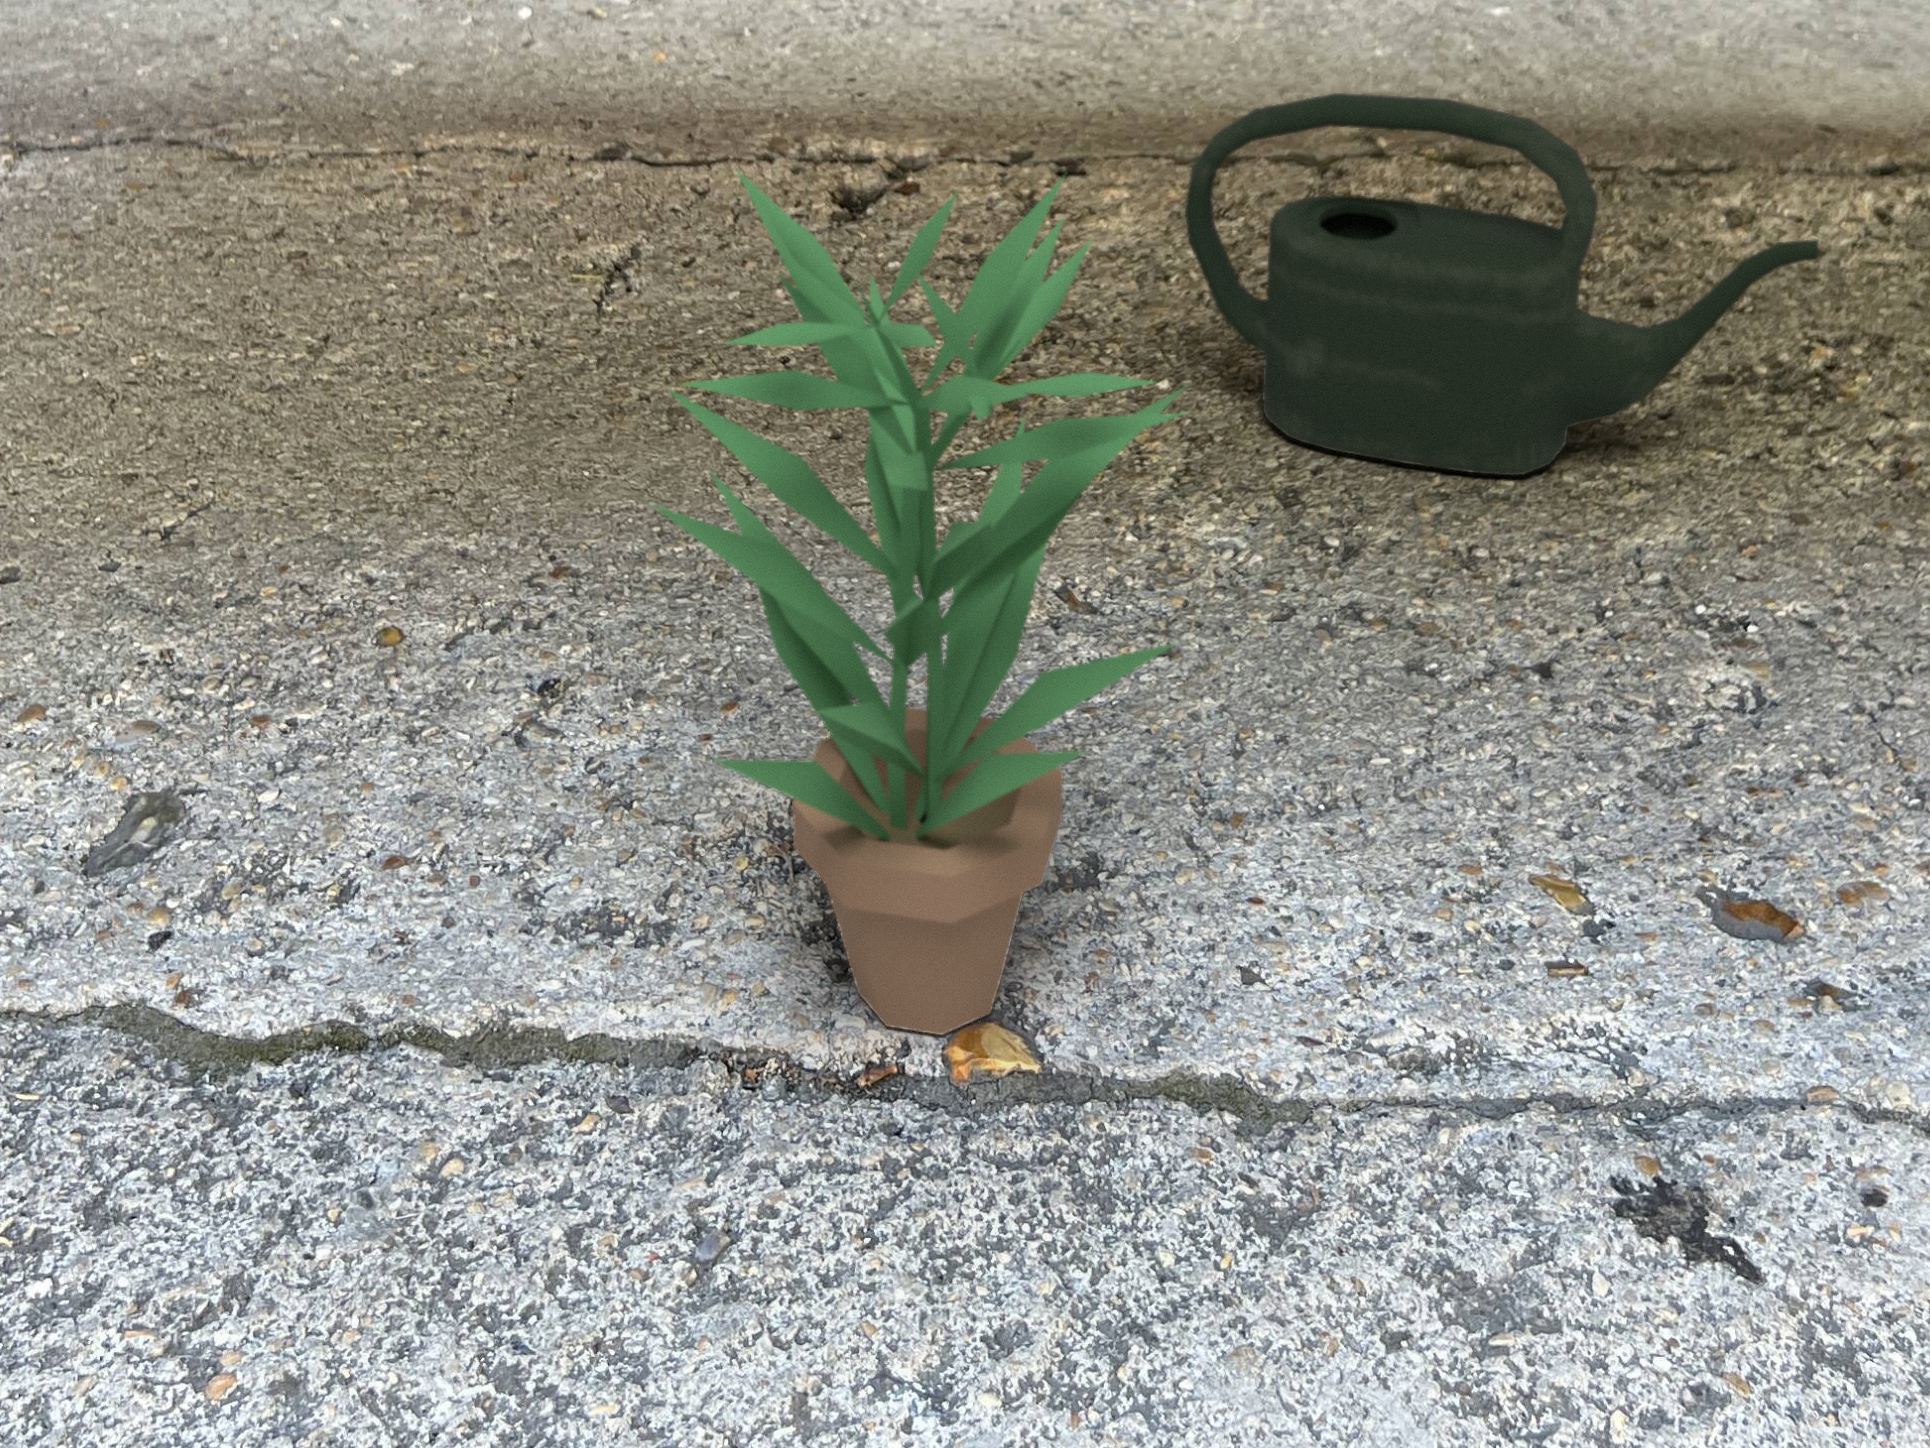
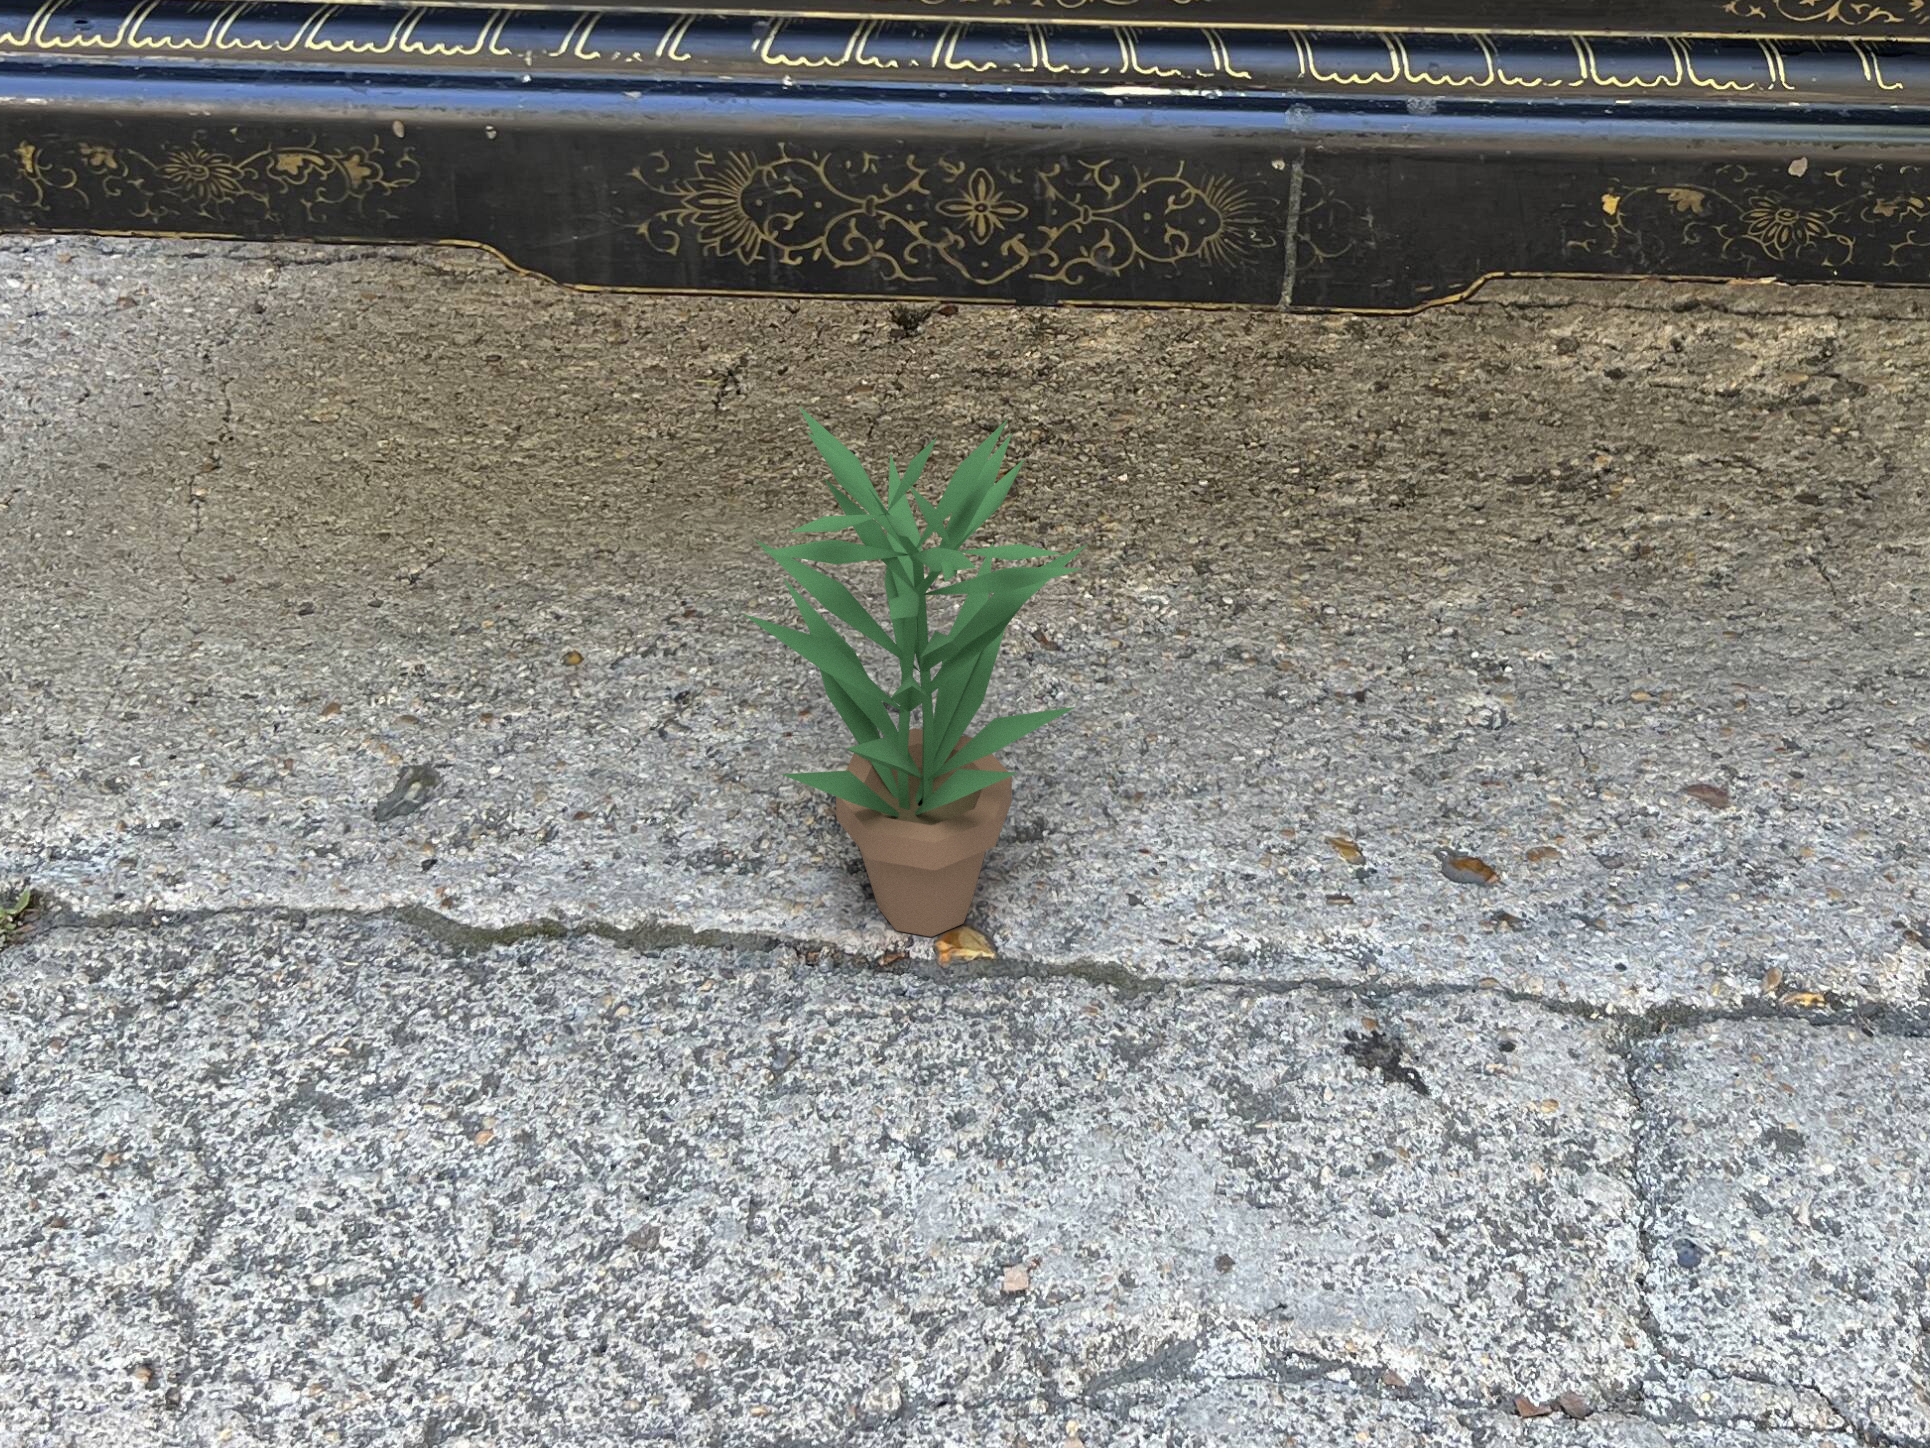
watering can: present [1185,93,1819,475] -> none [1132,278,1576,550]

